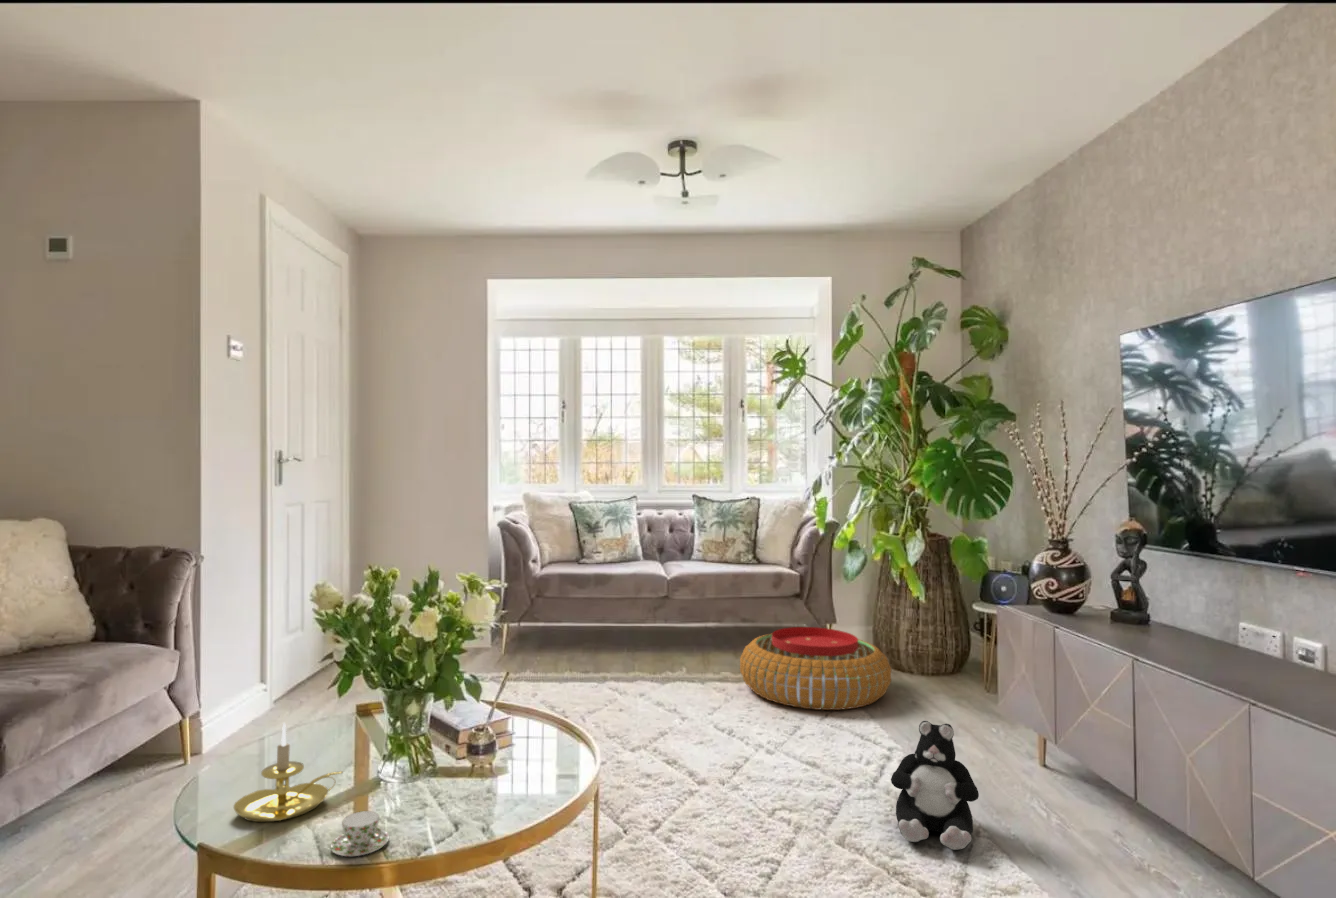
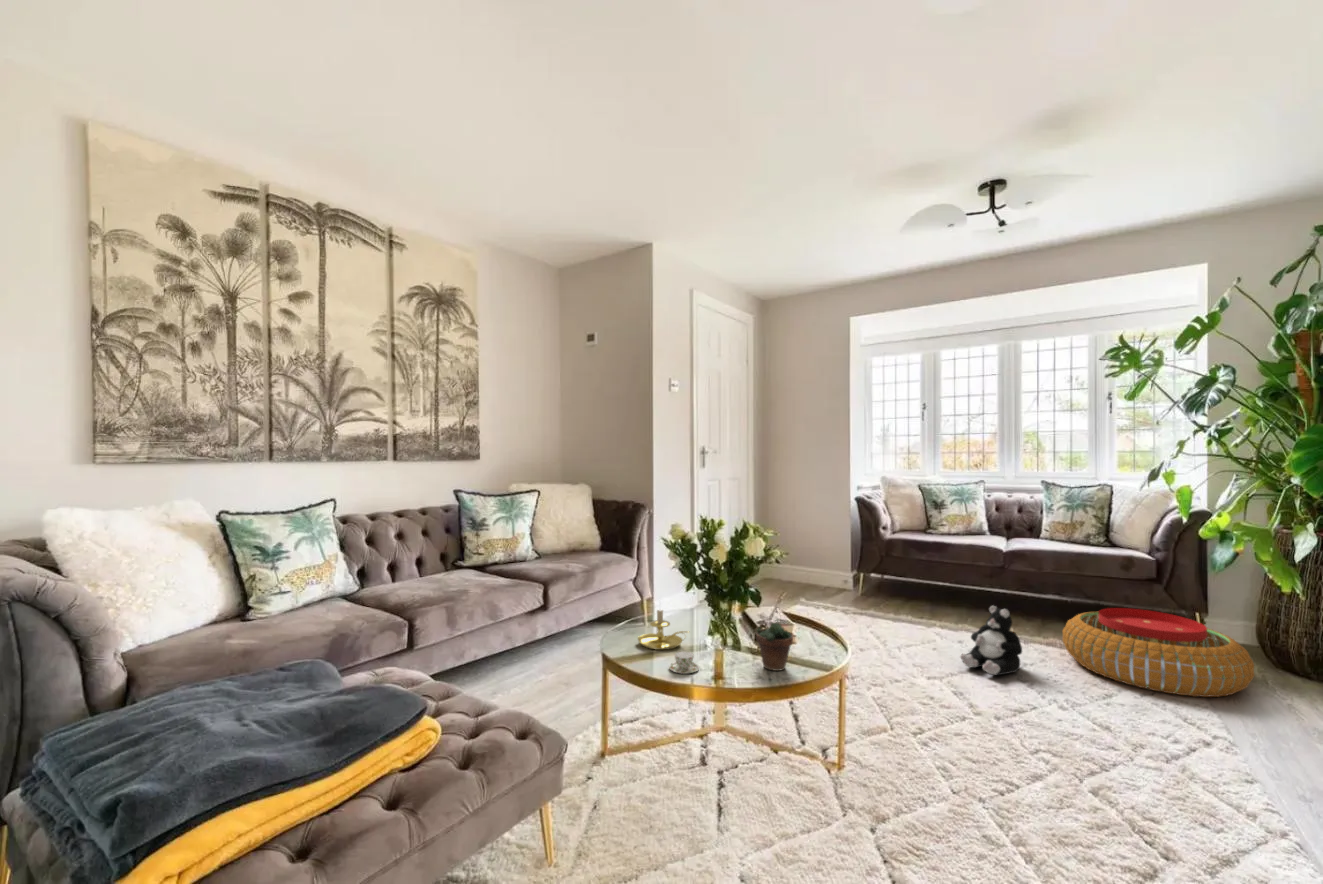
succulent plant: none [478,701,537,804] -> present [756,609,793,671]
plush toy: present [891,721,979,850] -> present [961,606,1022,675]

